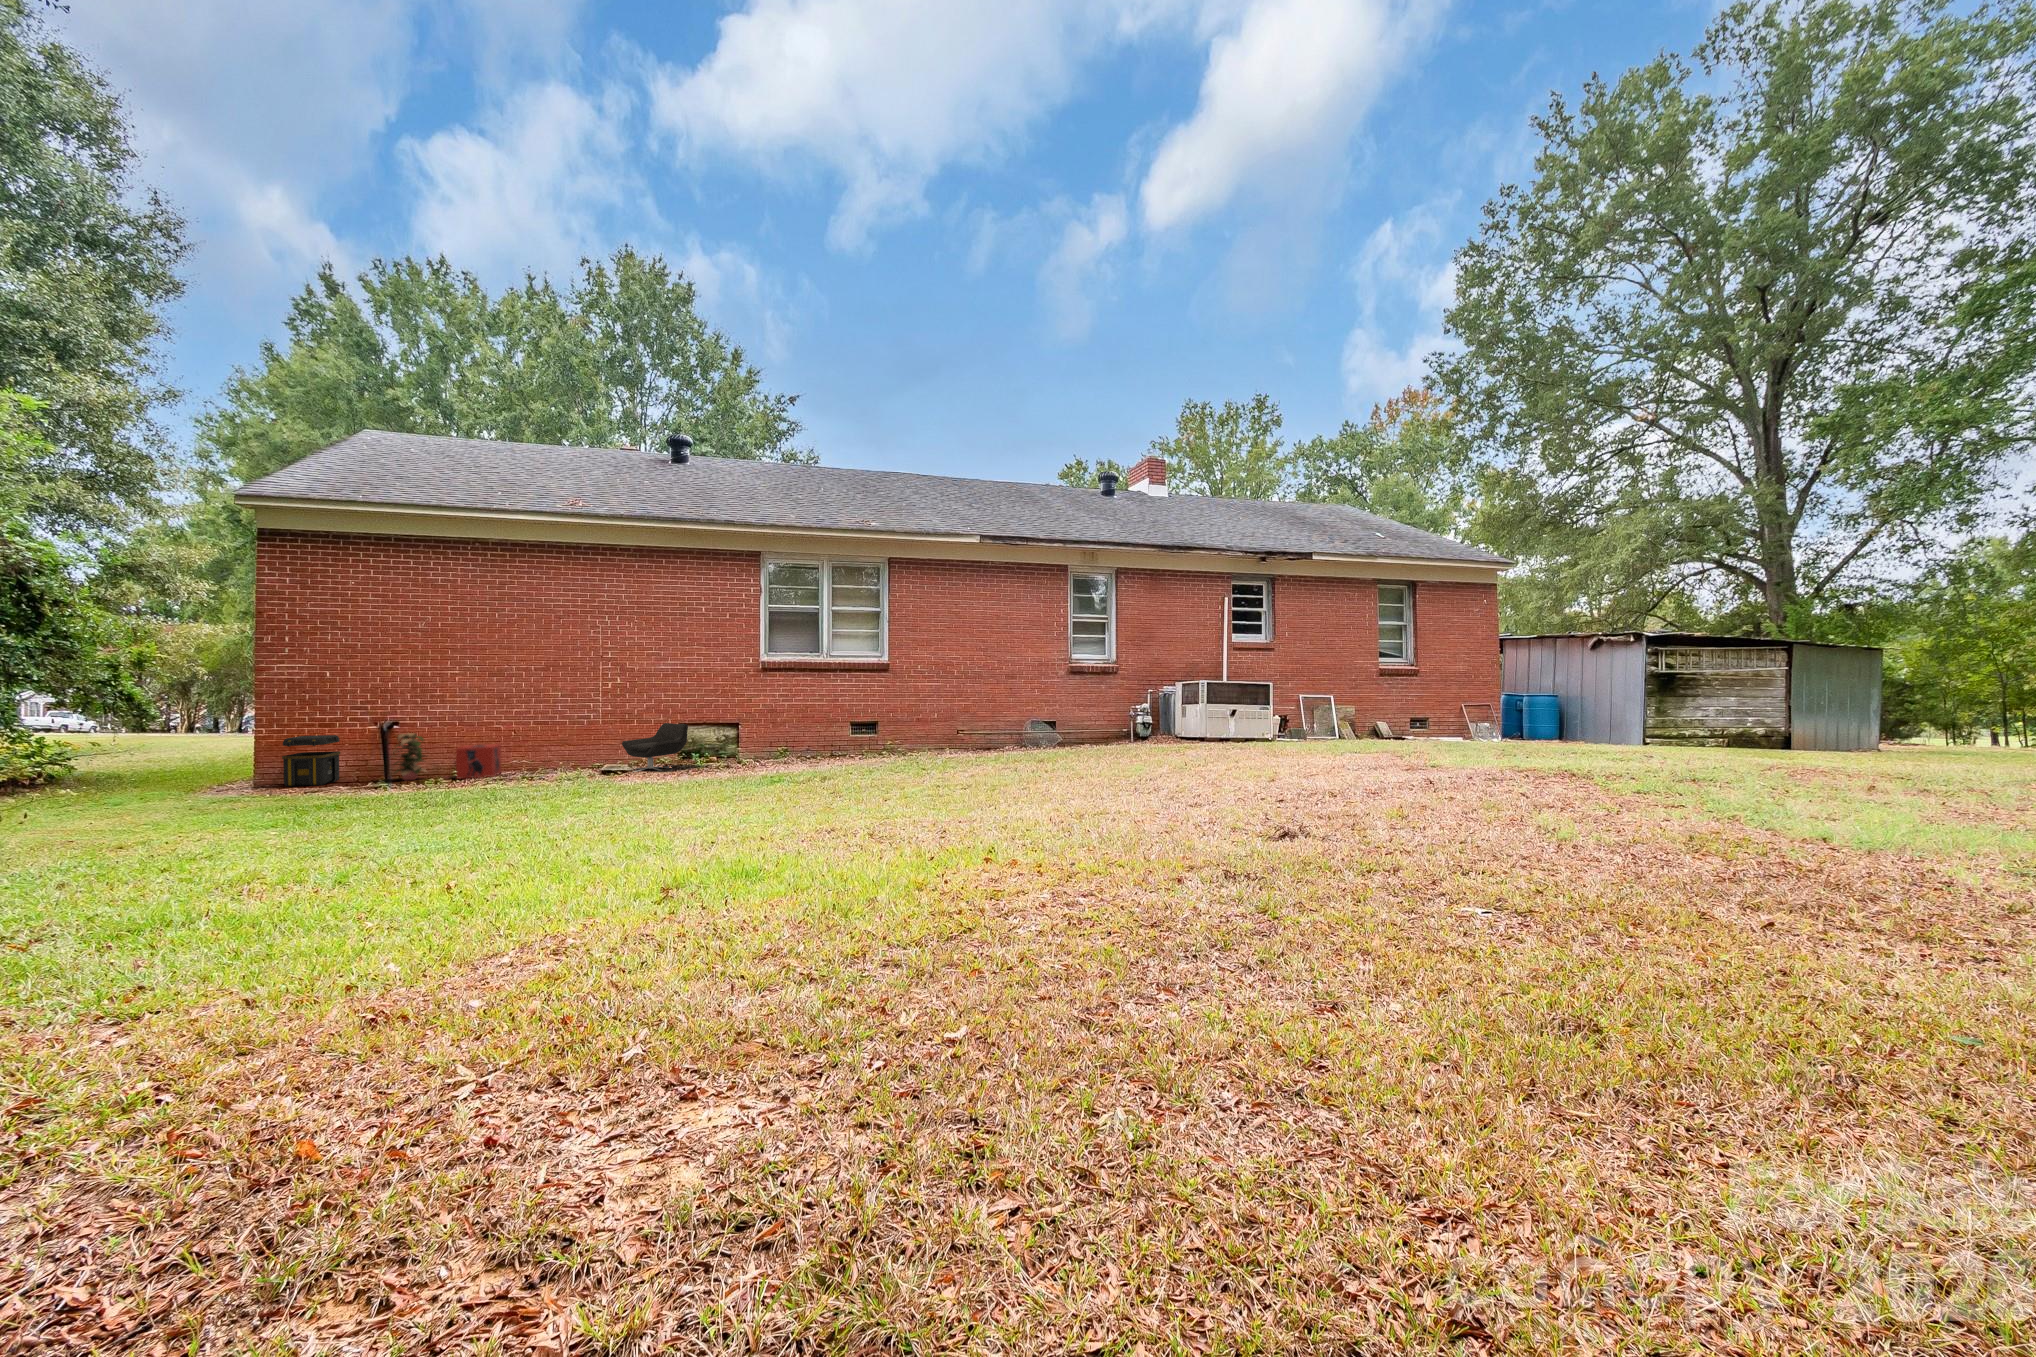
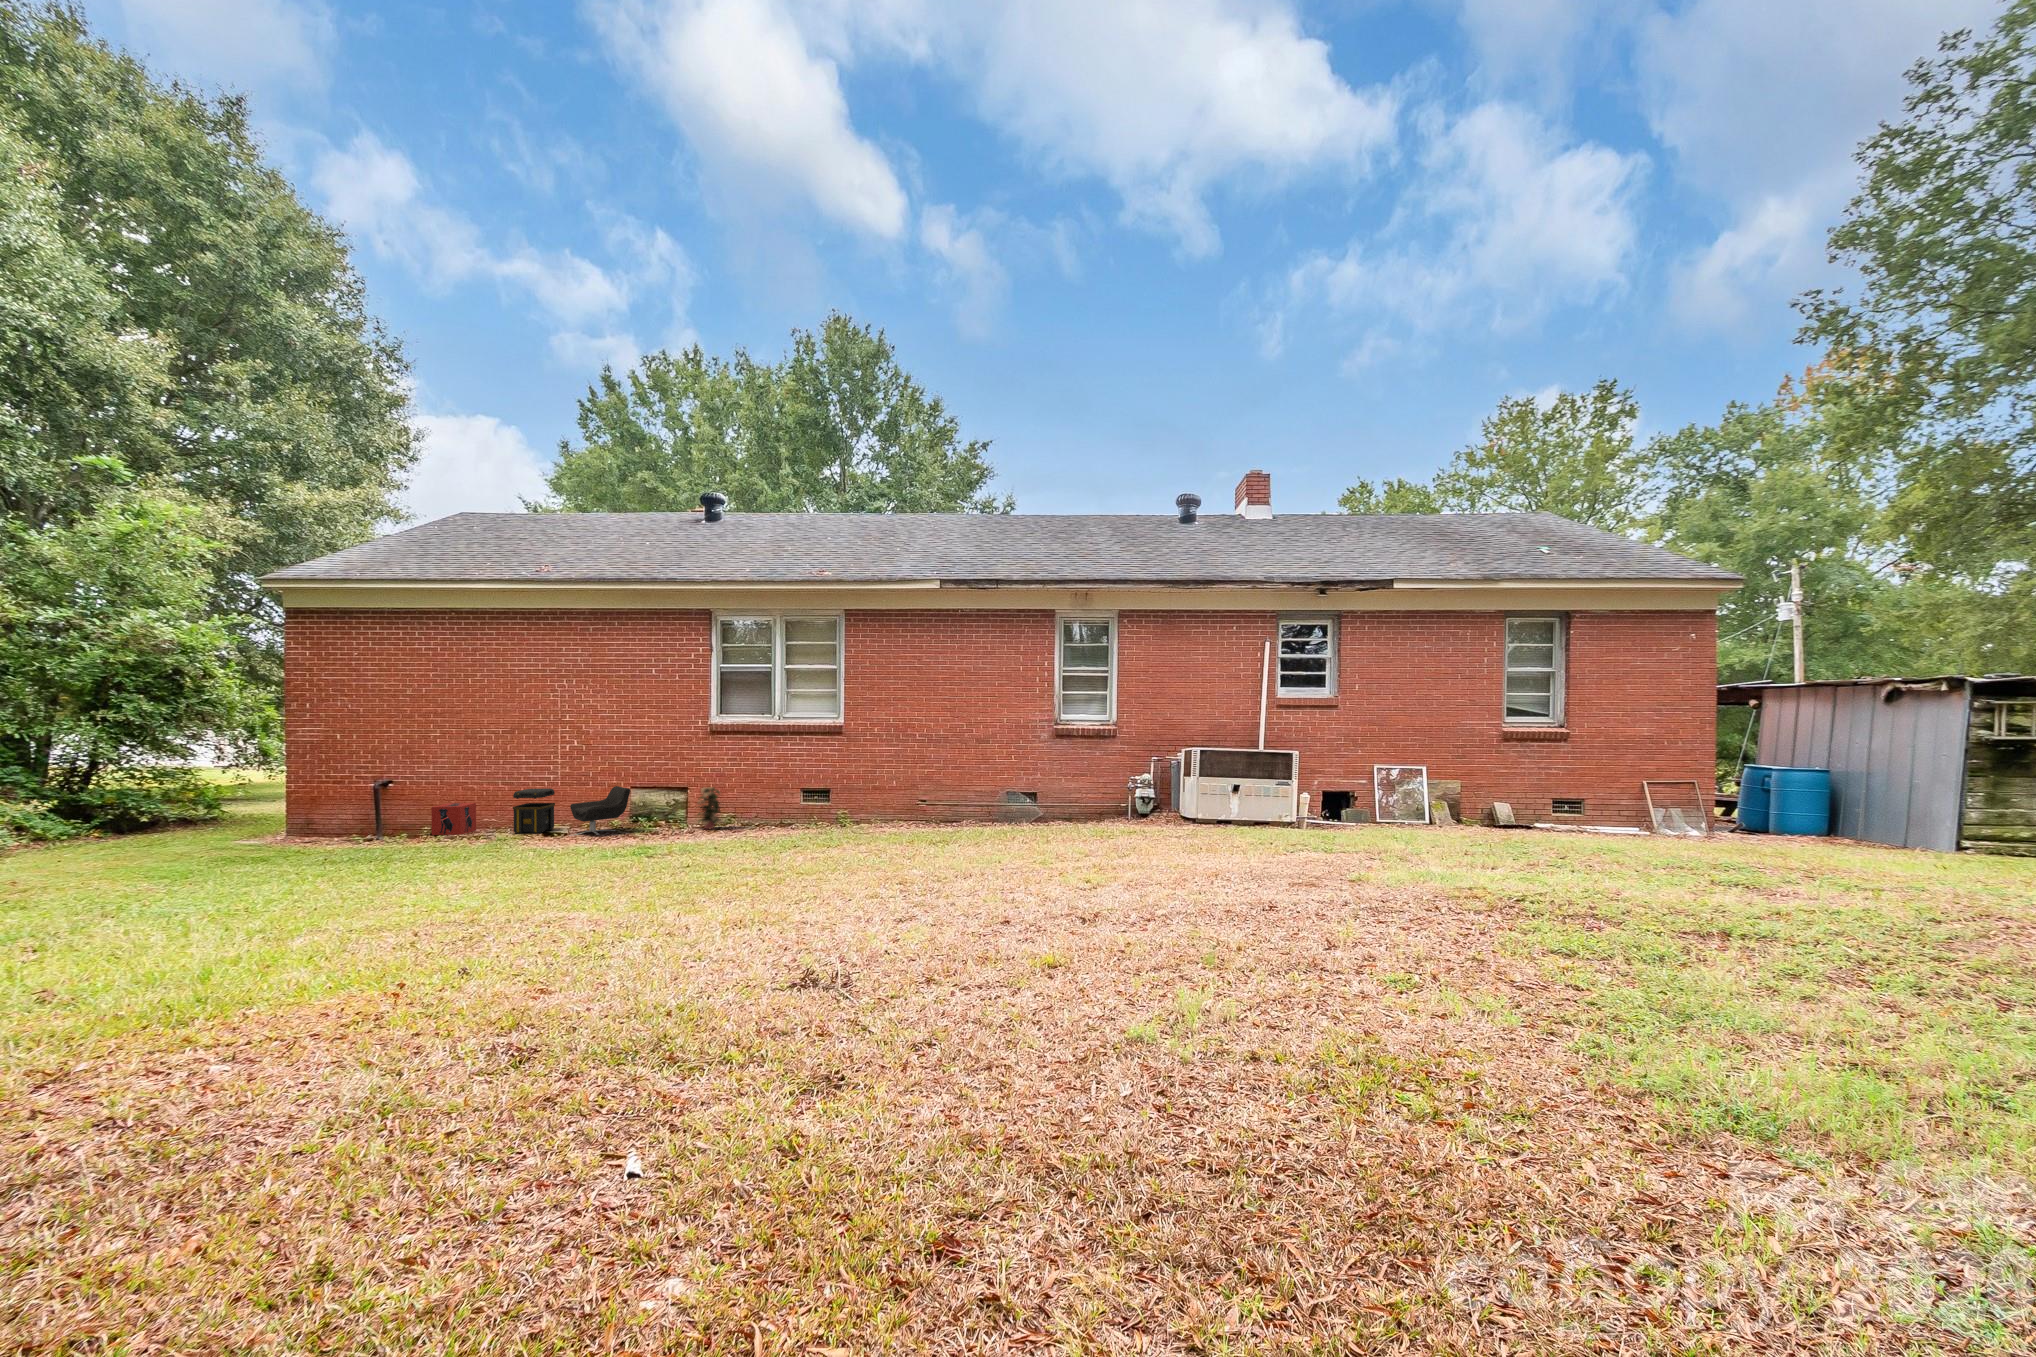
decorative plant: present [390,733,427,780] -> present [697,787,722,829]
toolbox: present [282,735,340,787] -> present [513,789,555,833]

